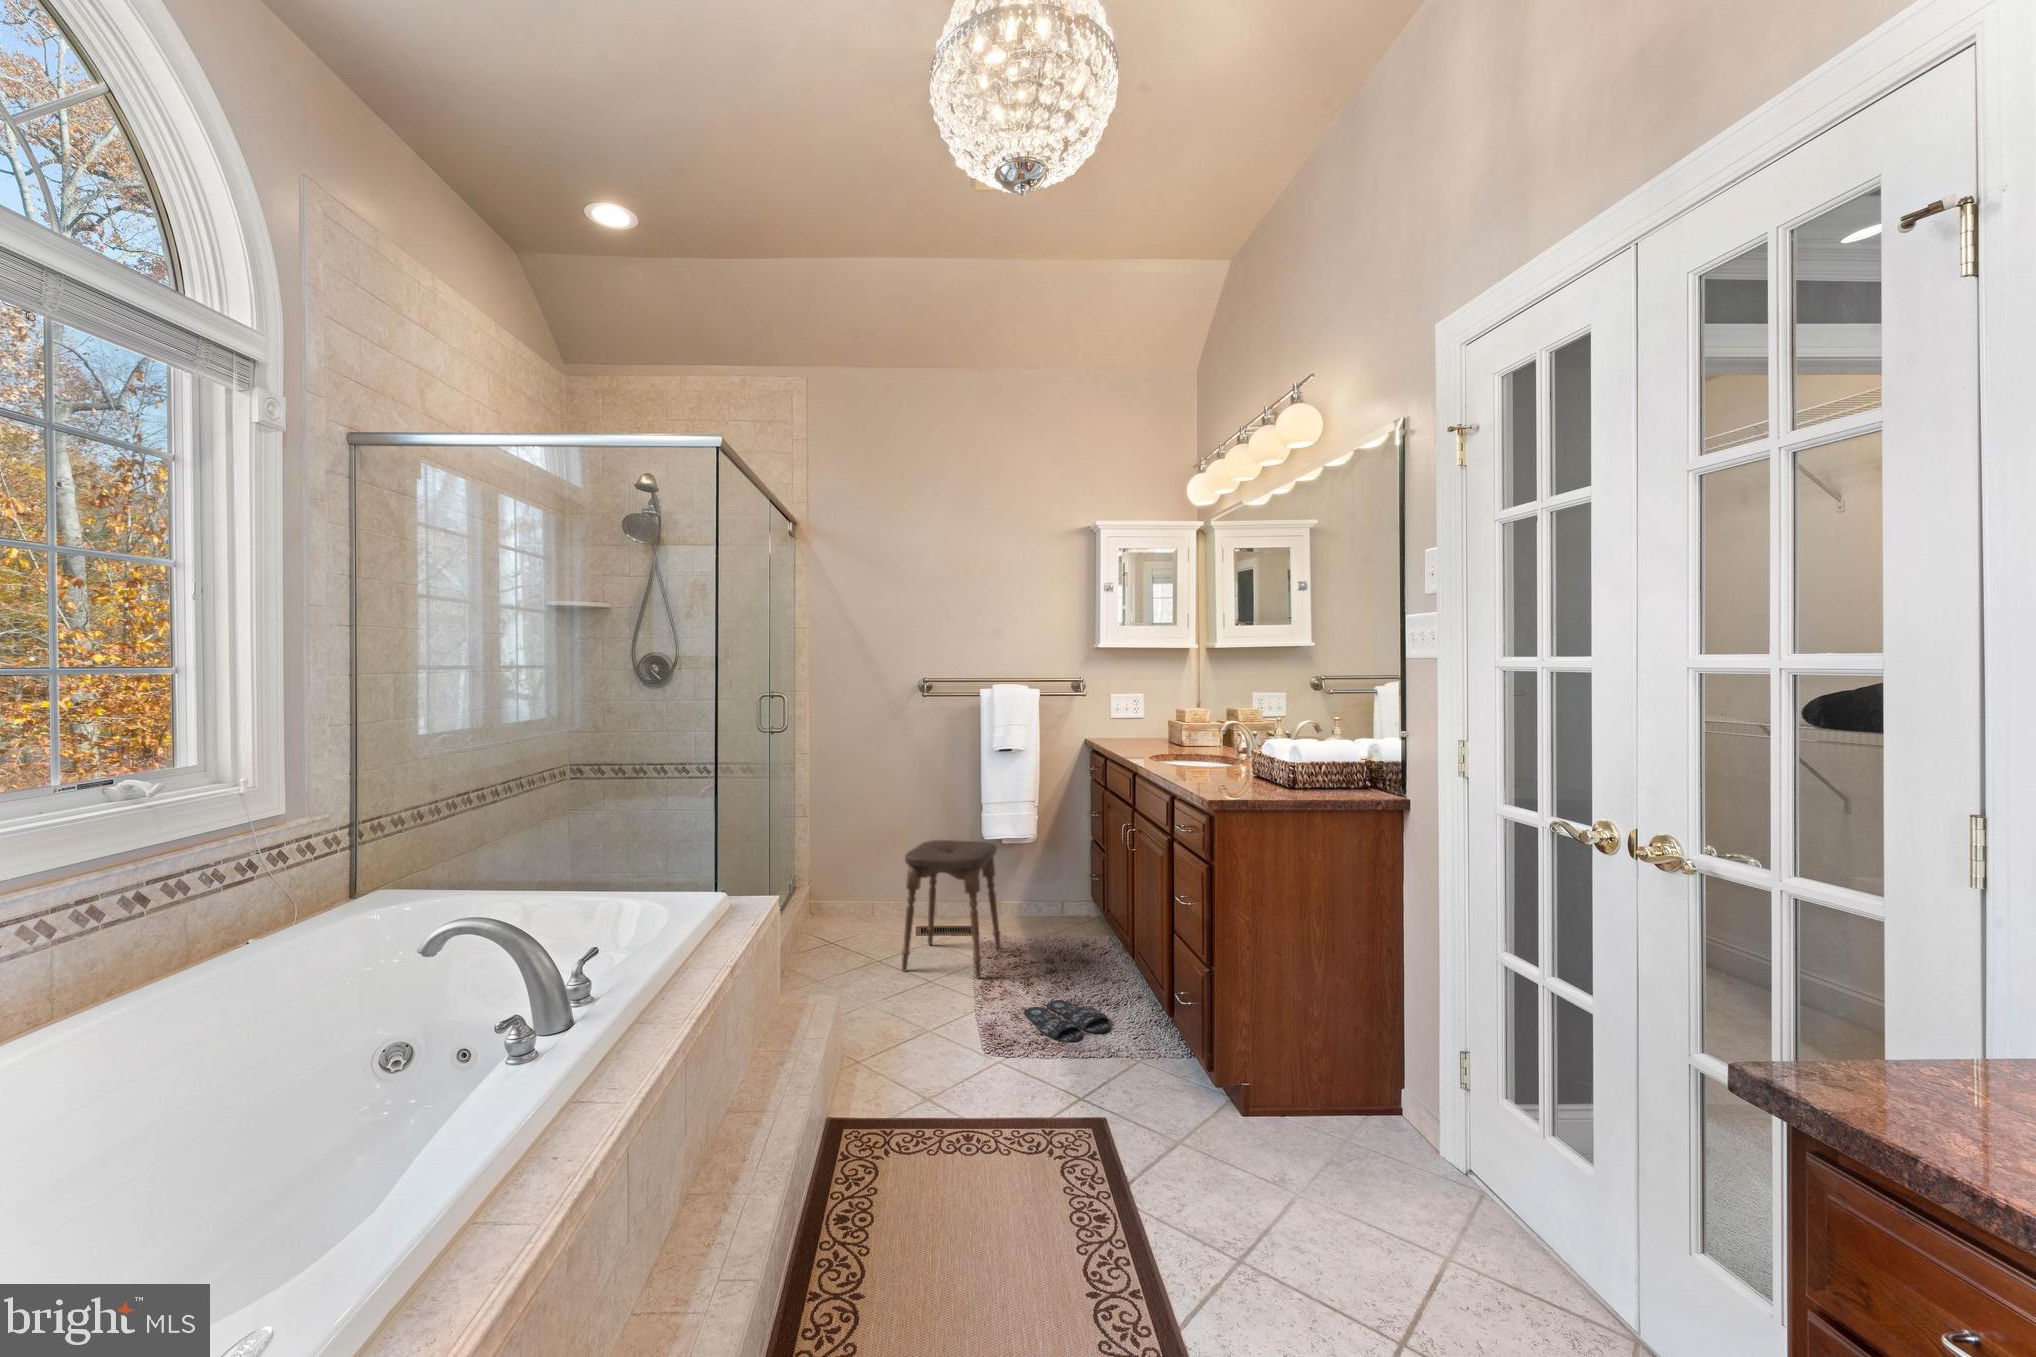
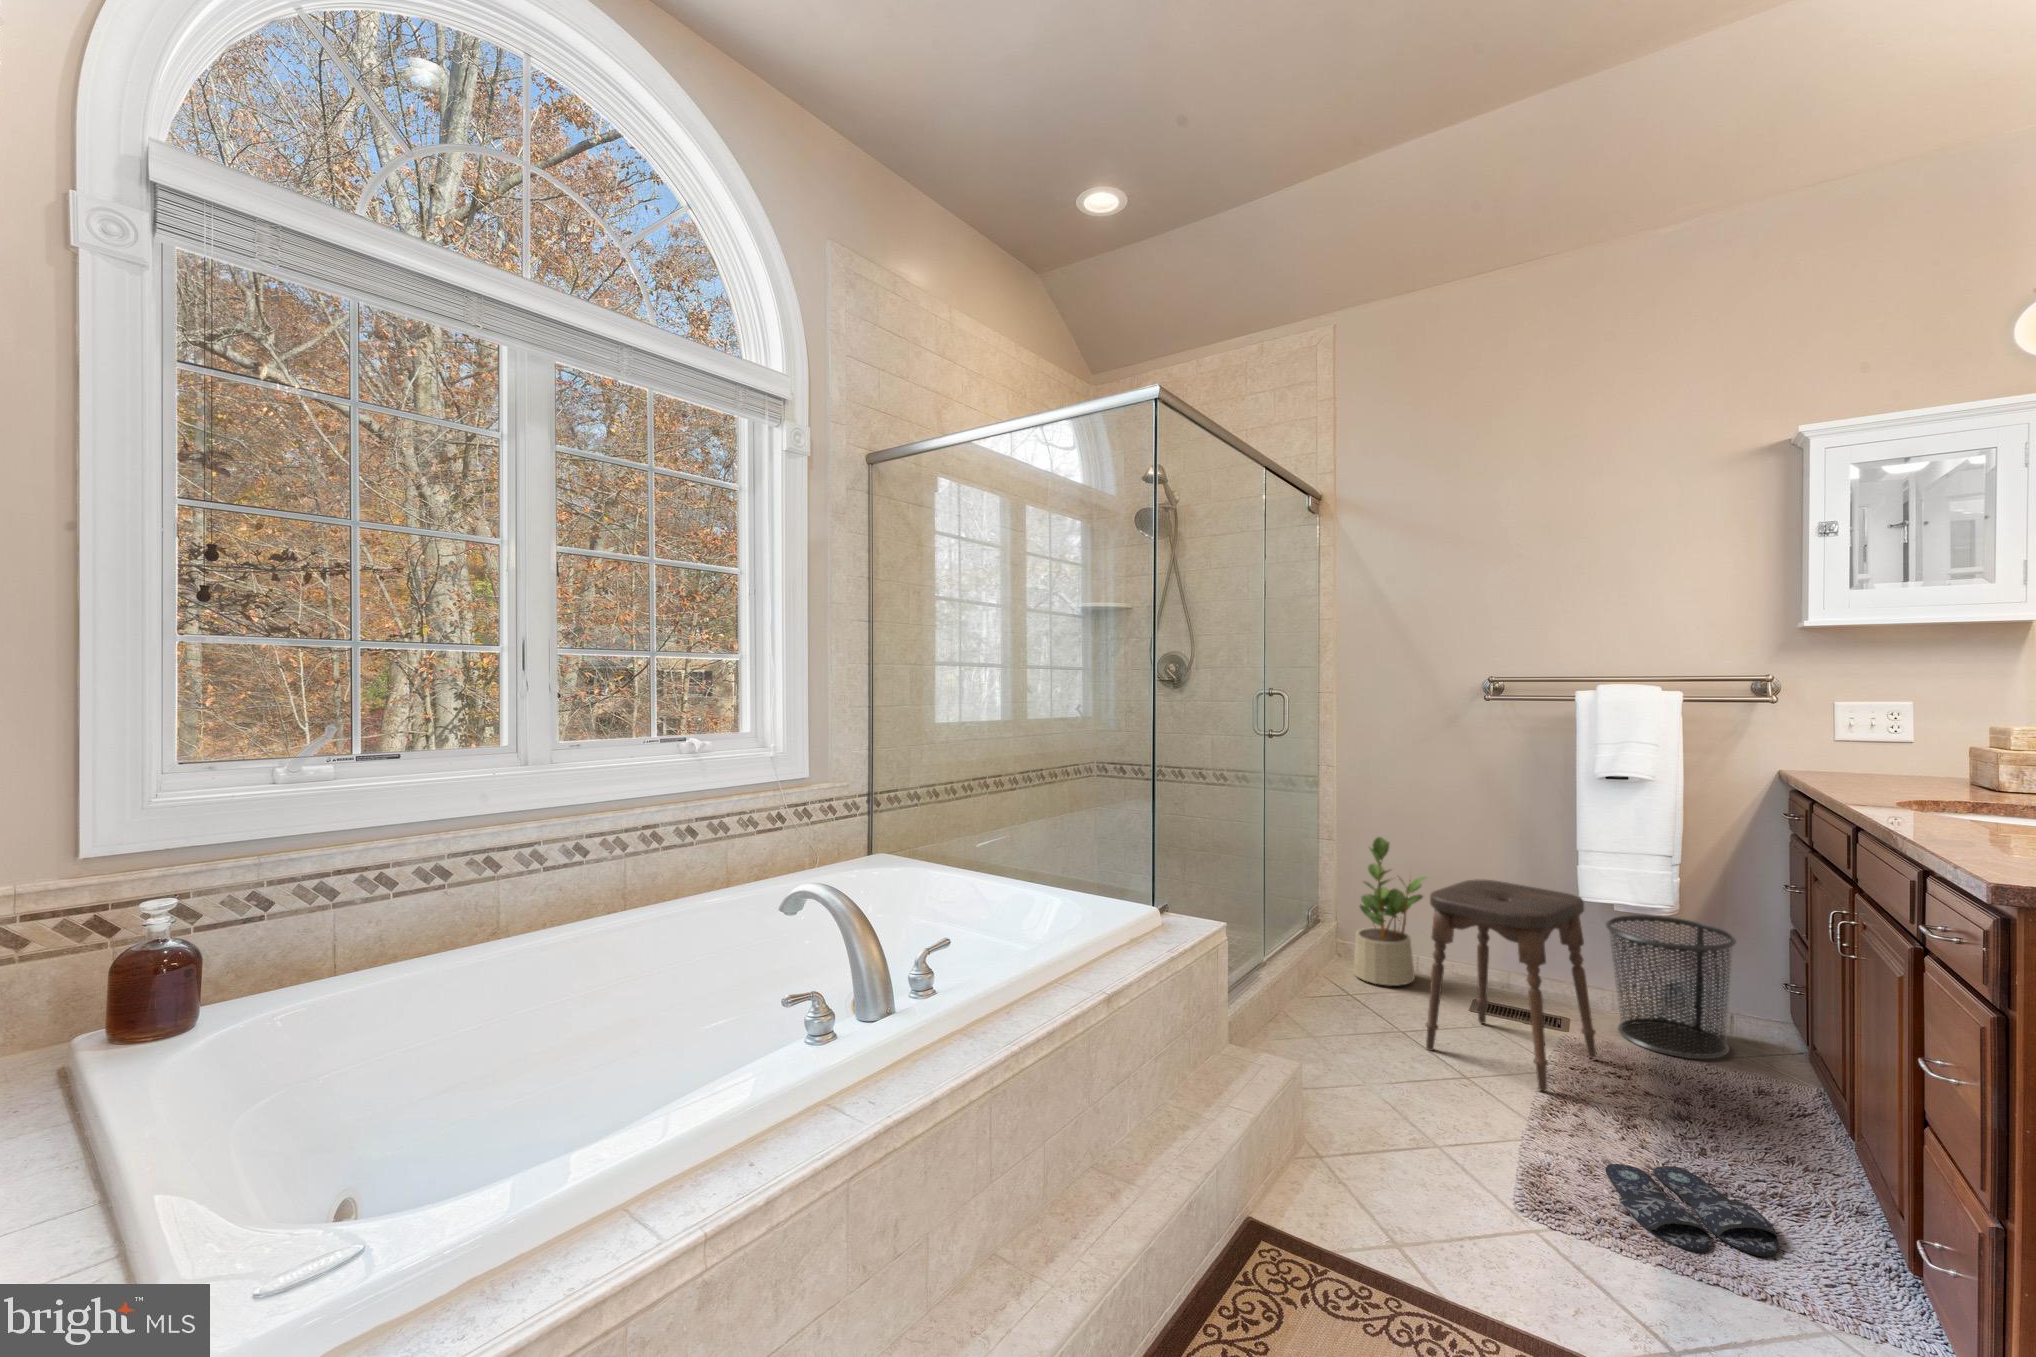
potted plant: none [834,818,887,934] -> present [1354,837,1426,985]
waste bin: none [1000,850,1067,939] -> present [1606,915,1736,1059]

